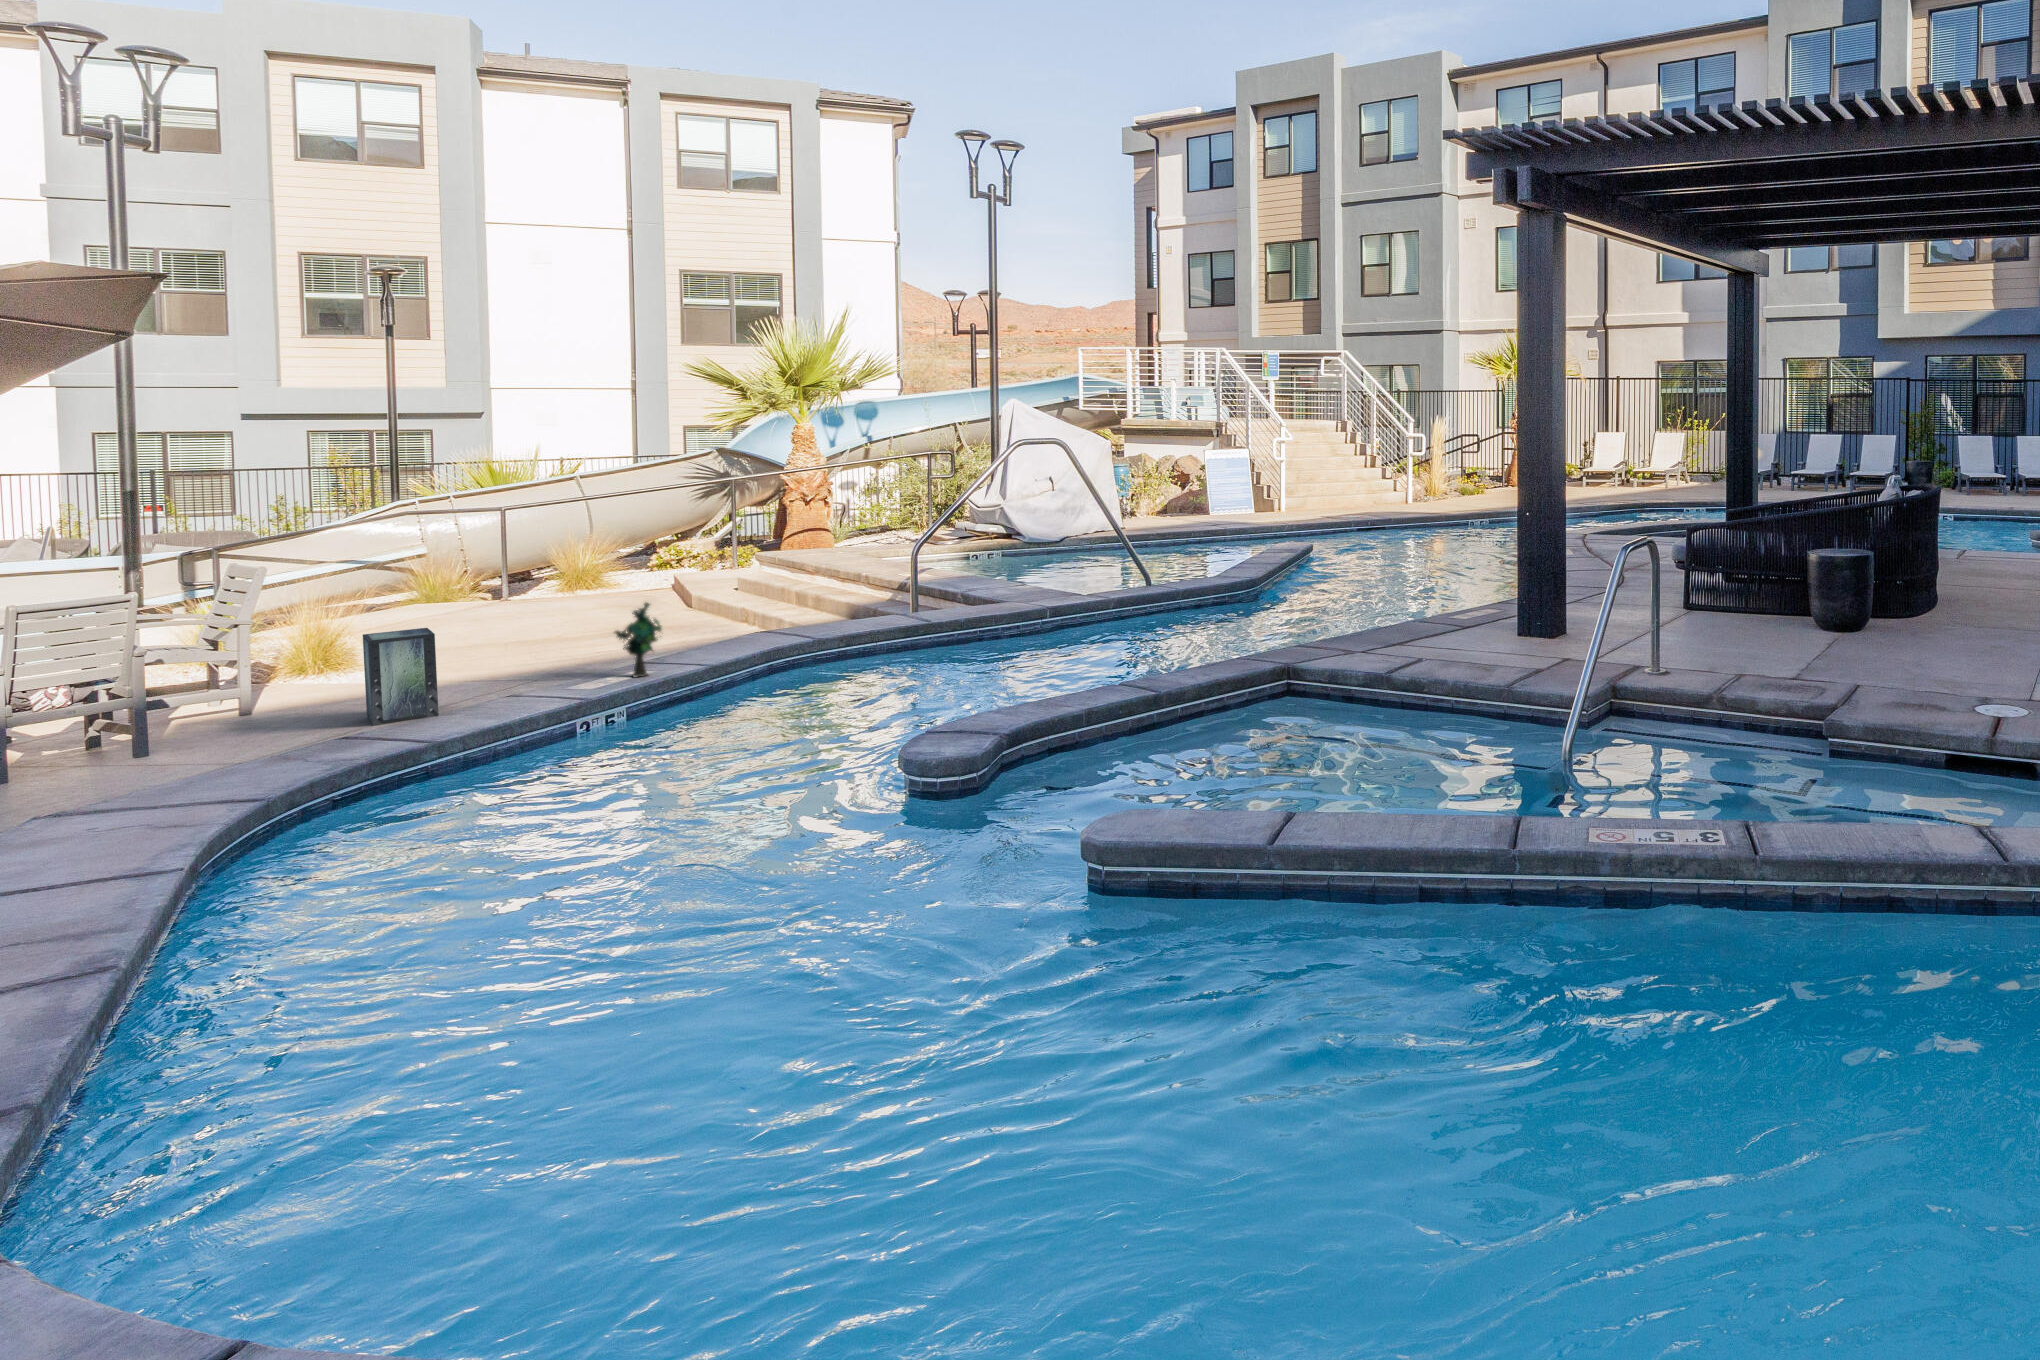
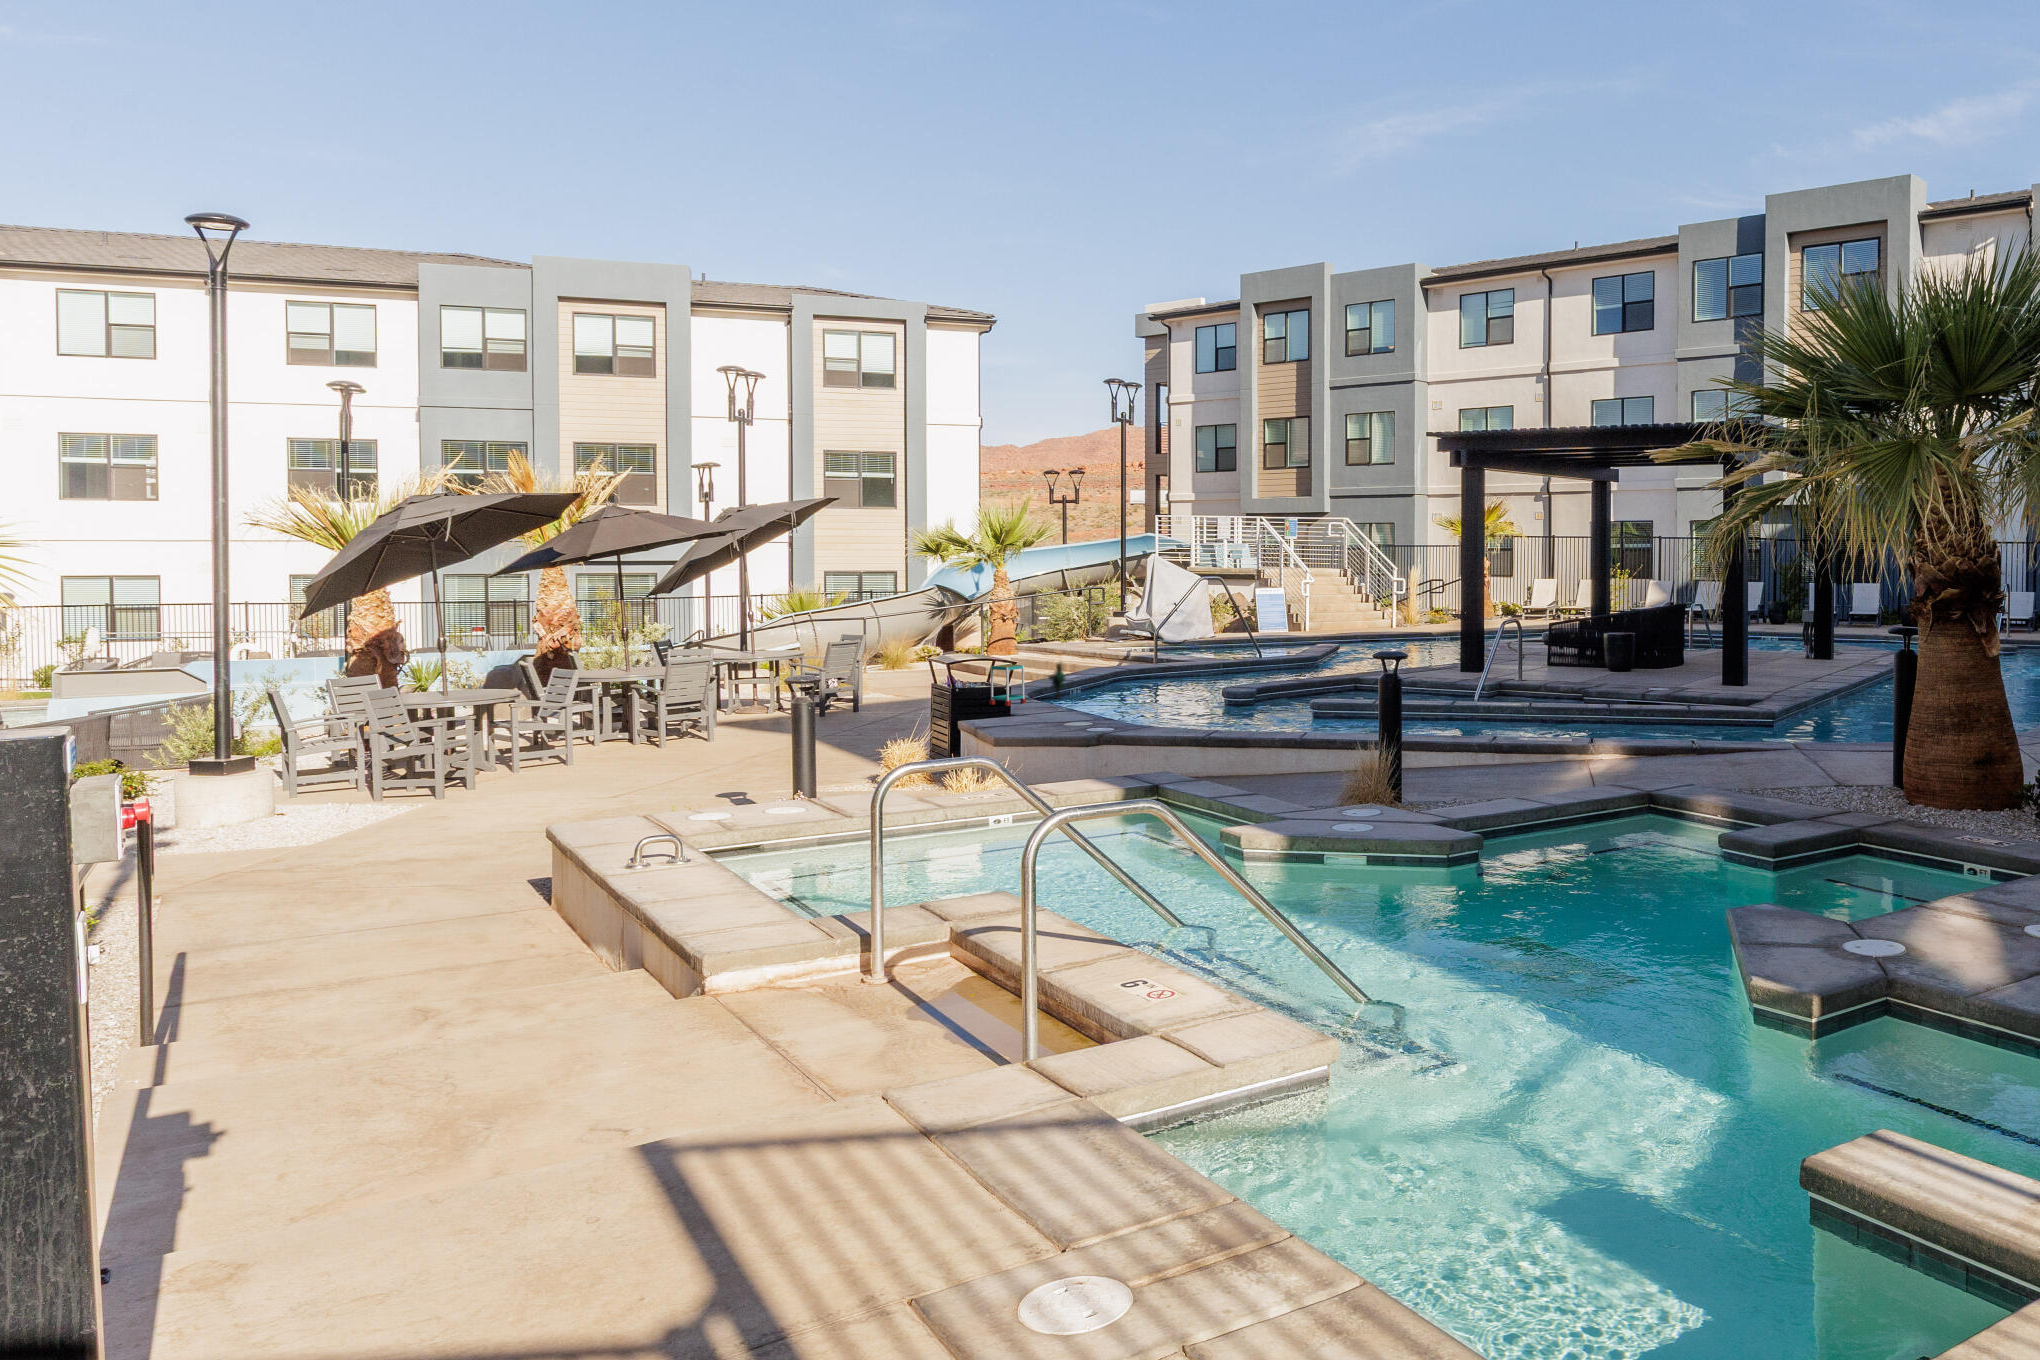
side table: none [462,613,547,703] -> present [989,664,1026,706]
storage box: present [363,628,439,725] -> none [961,668,996,711]

